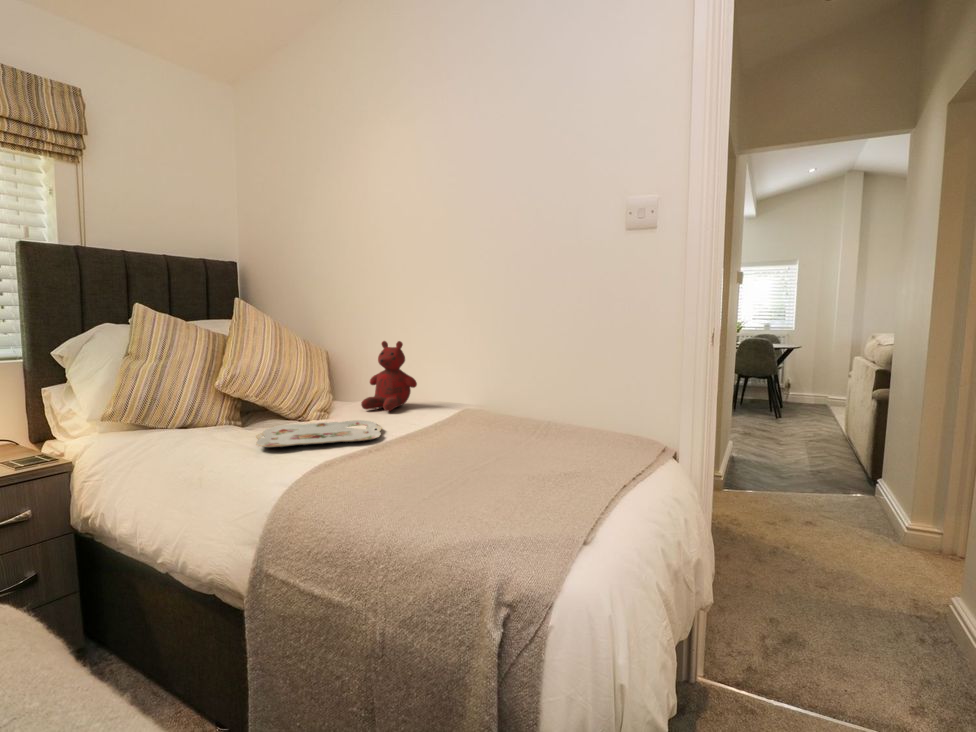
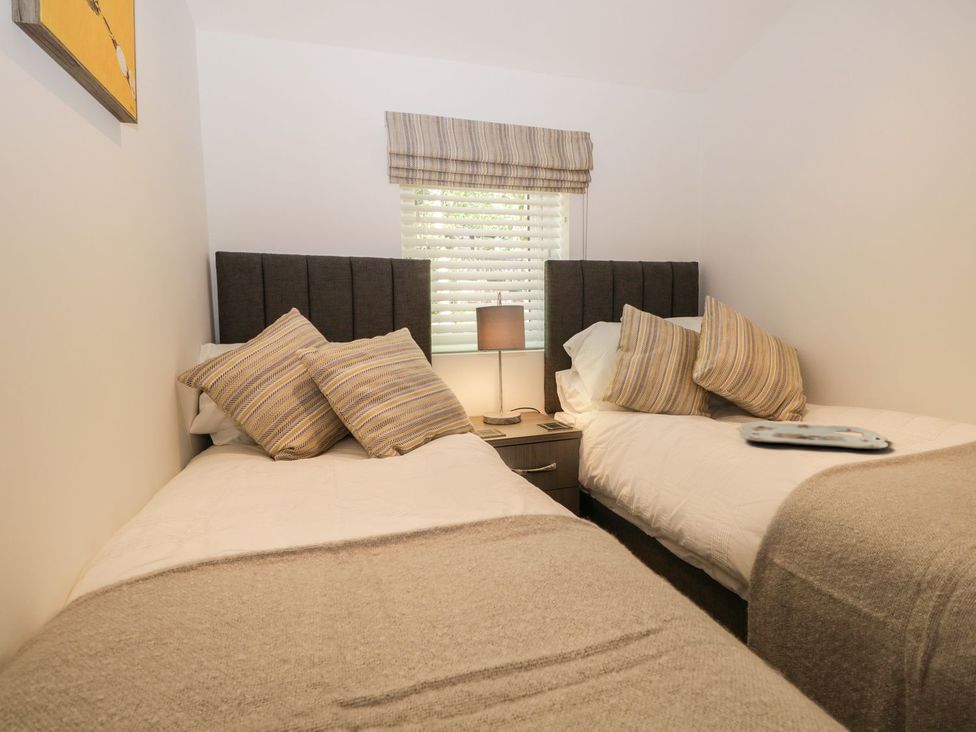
teddy bear: present [361,341,417,411] -> none [848,337,930,421]

